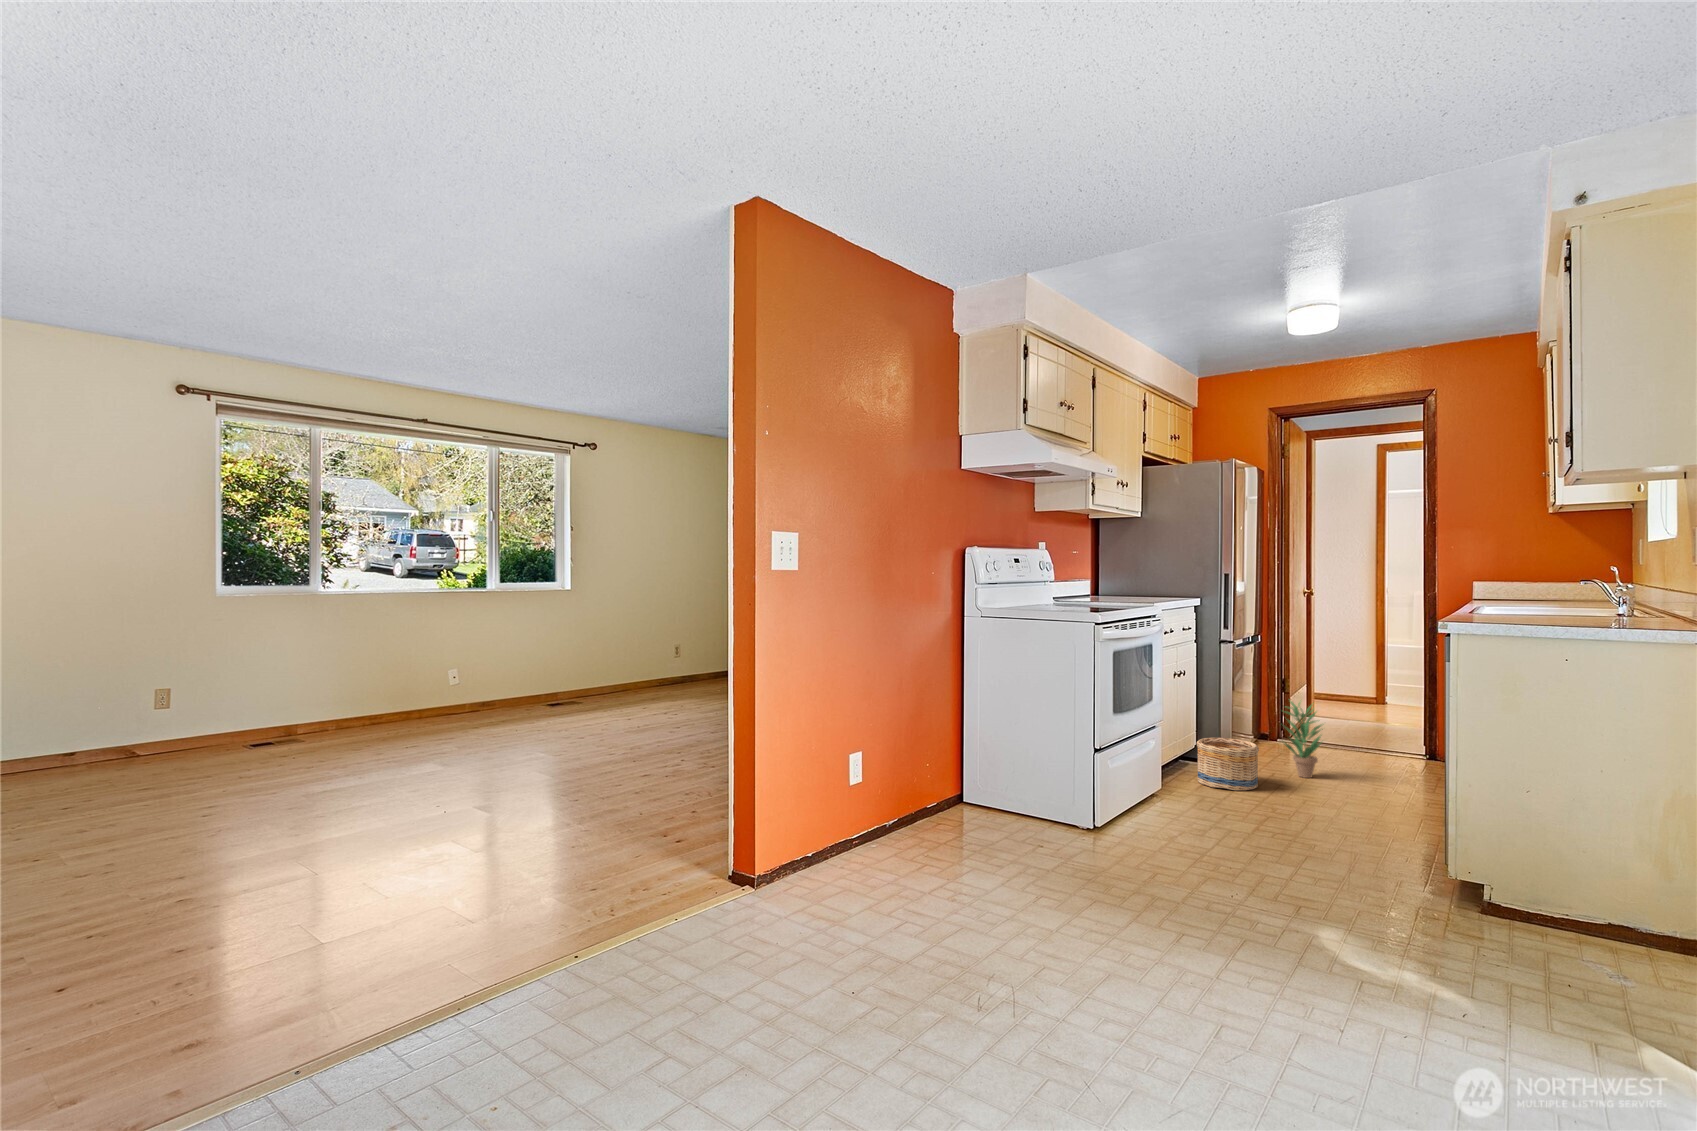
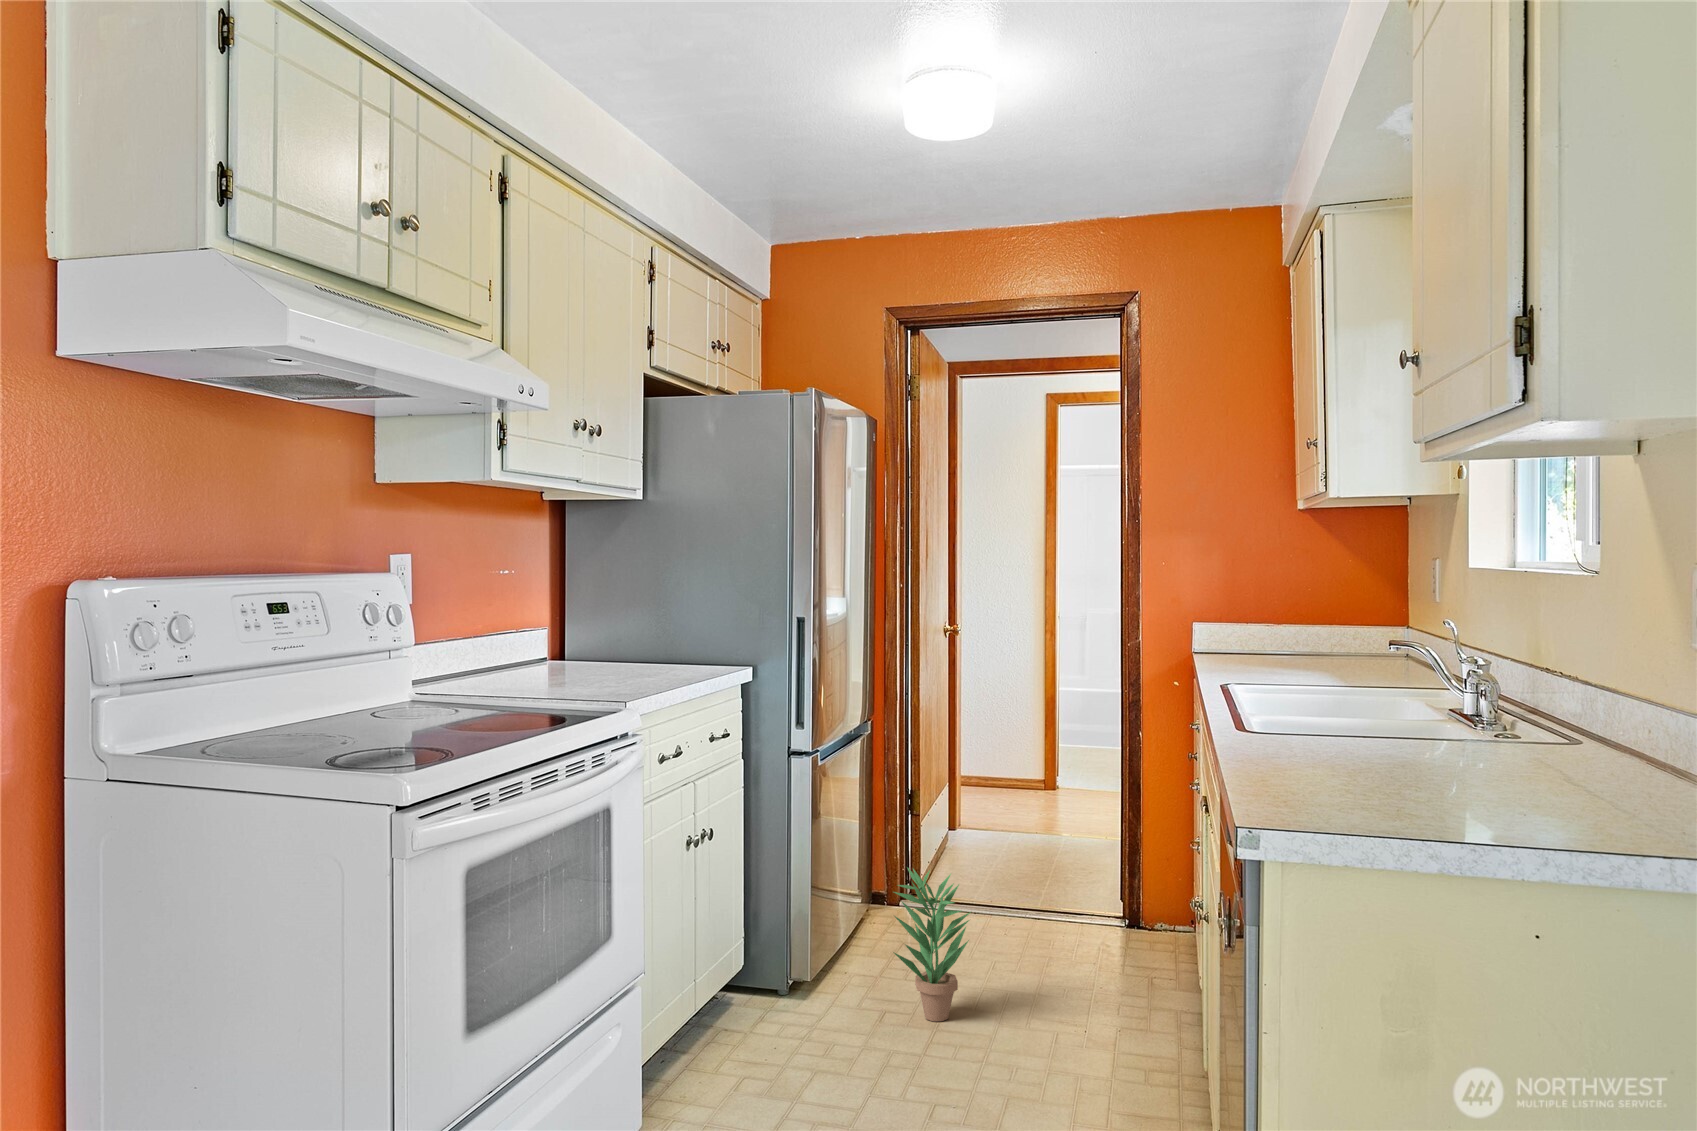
basket: present [1197,738,1259,790] -> none [728,965,848,1095]

